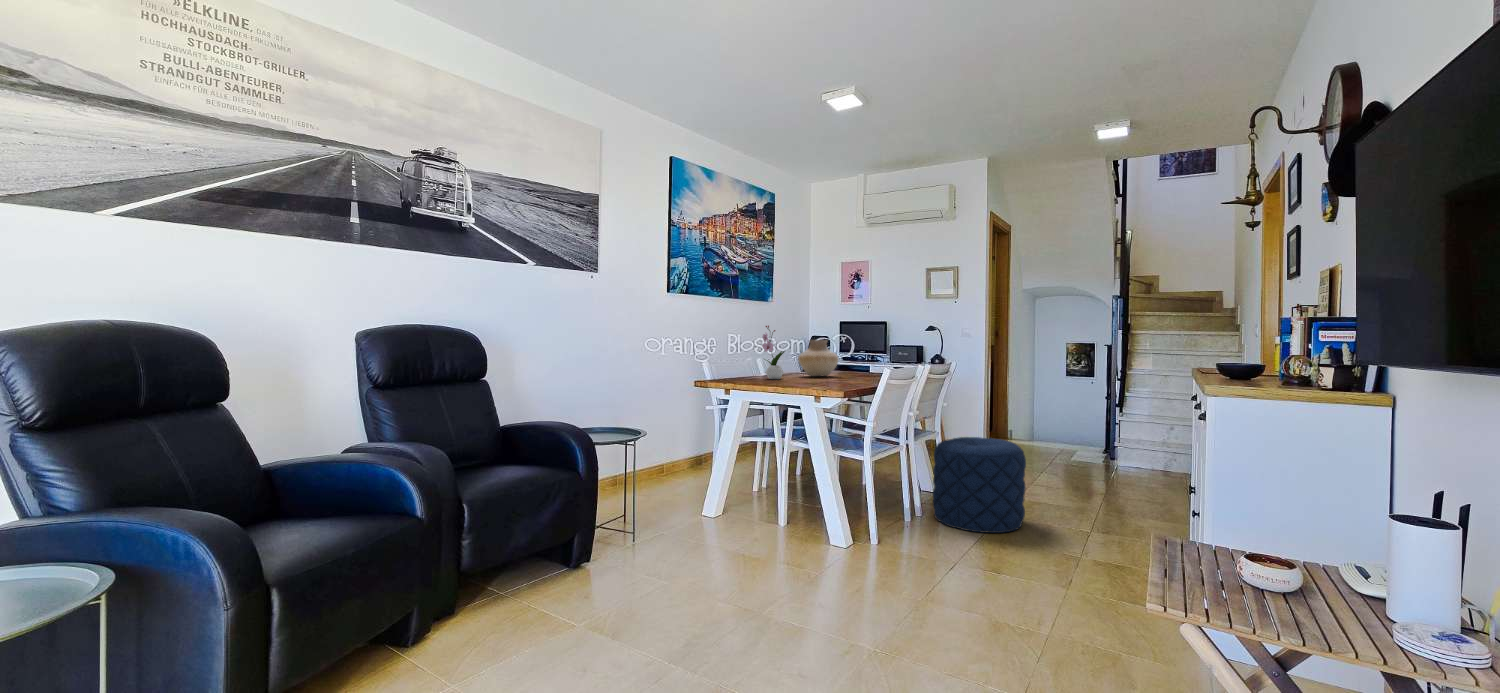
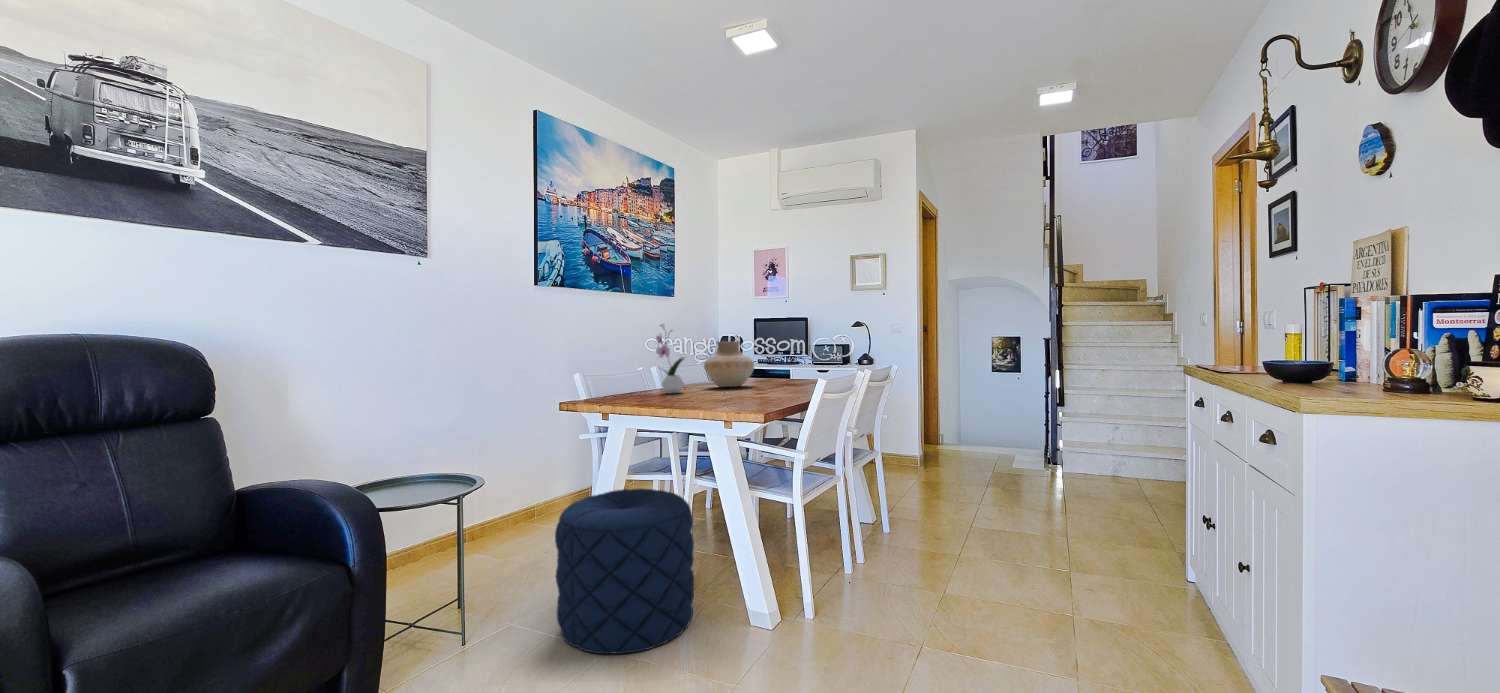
pouf: present [933,437,1026,533] -> present [555,489,694,654]

